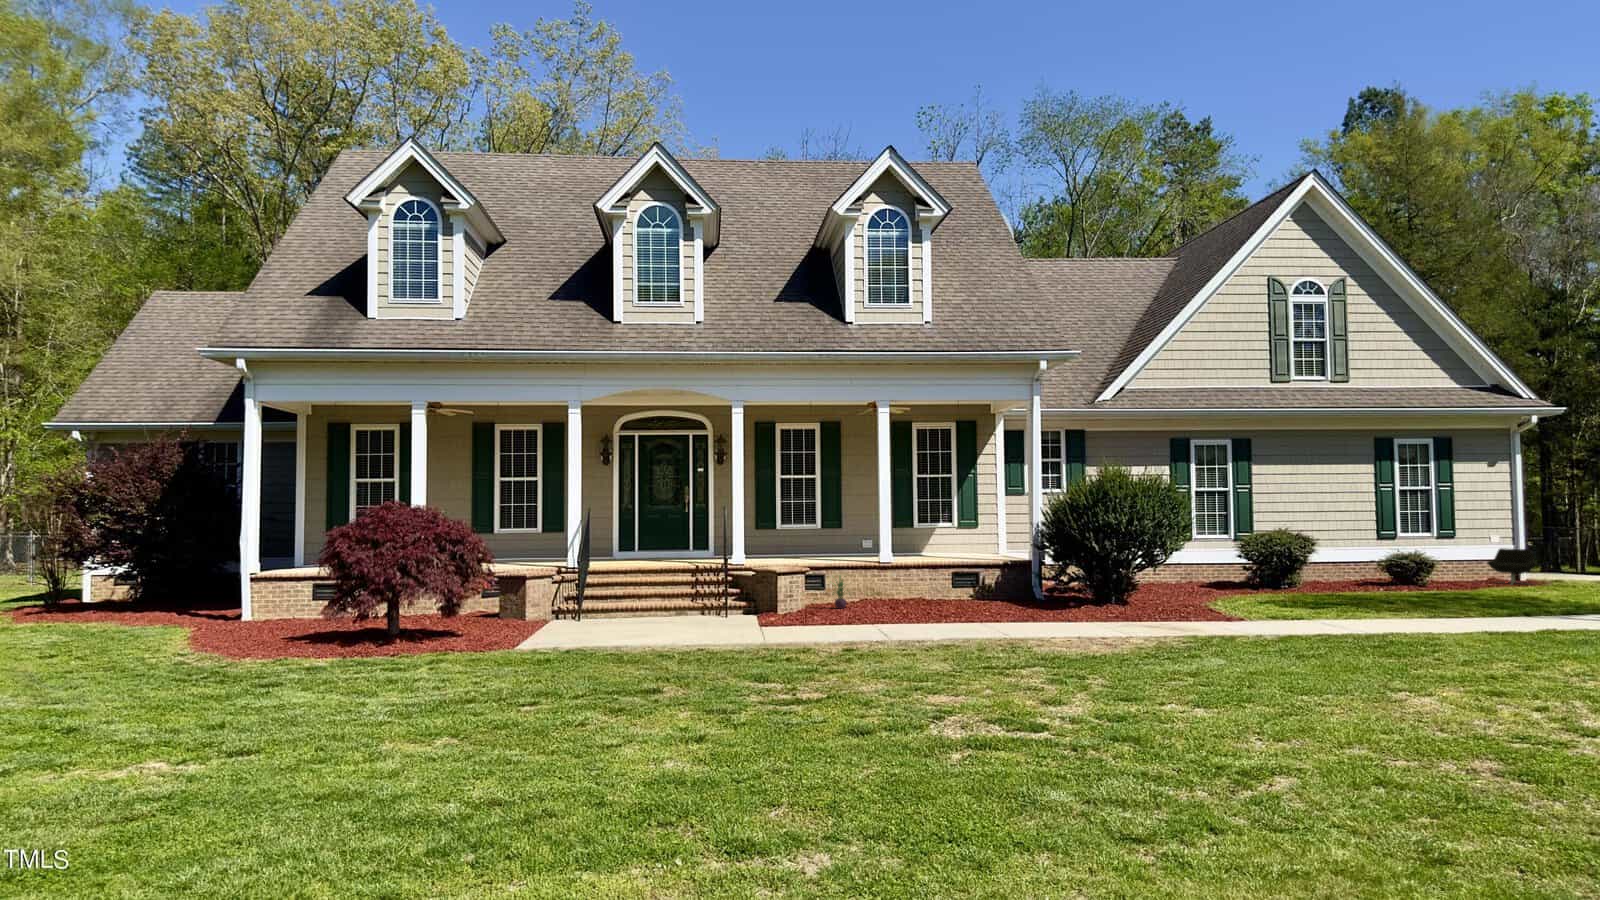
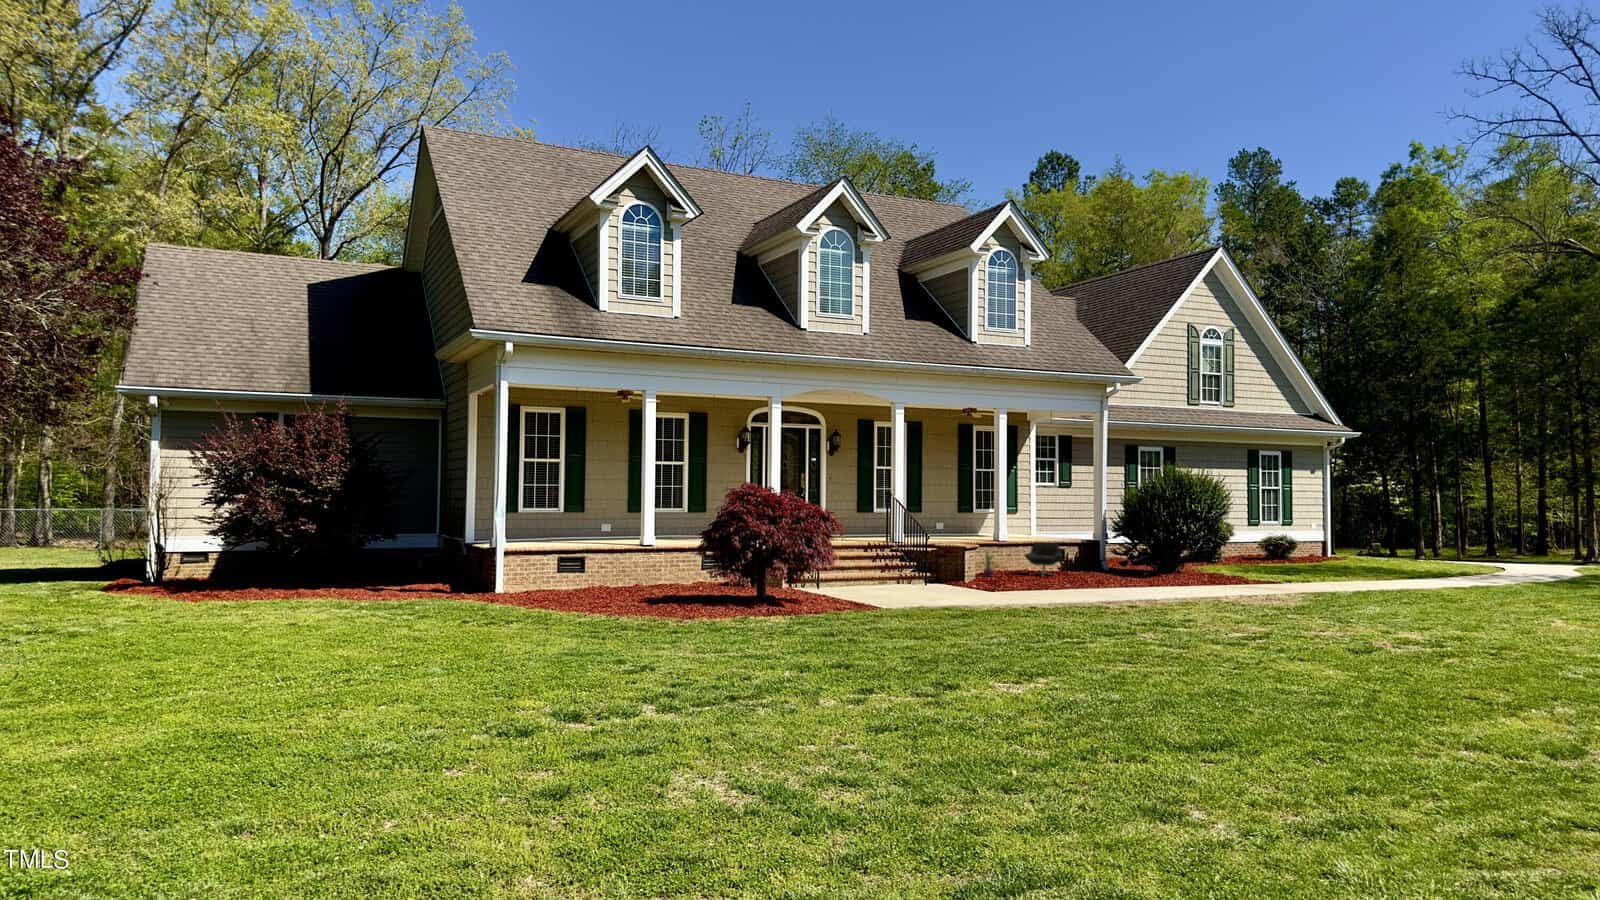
lounge chair: present [1487,548,1536,585] -> present [1025,542,1062,575]

